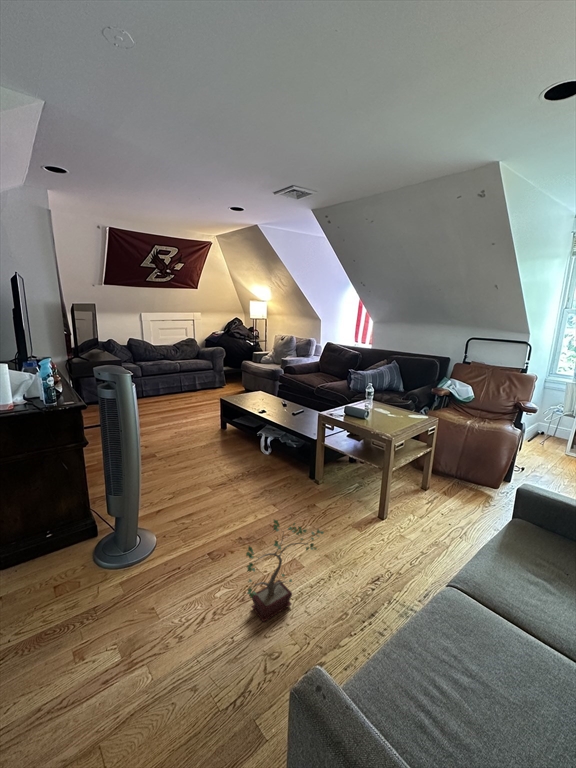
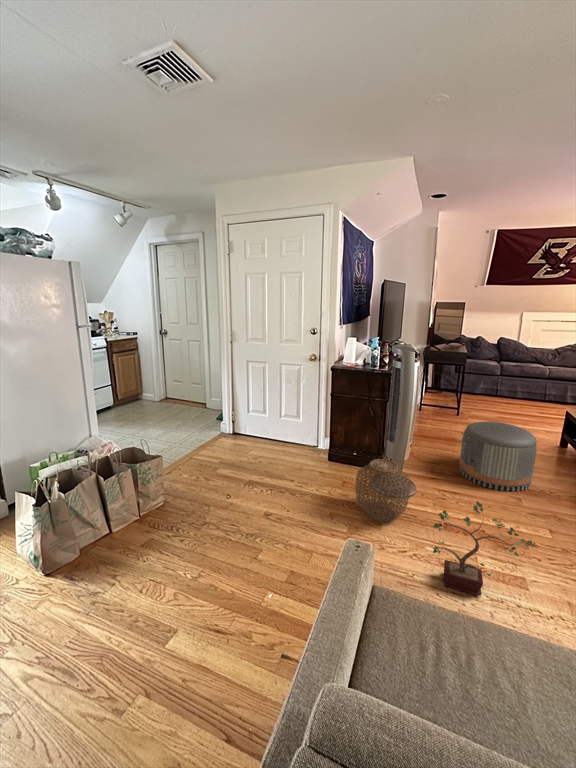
pouf: none [170,425,234,494] -> present [459,421,536,491]
woven basket: none [99,519,176,607] -> present [356,459,410,522]

